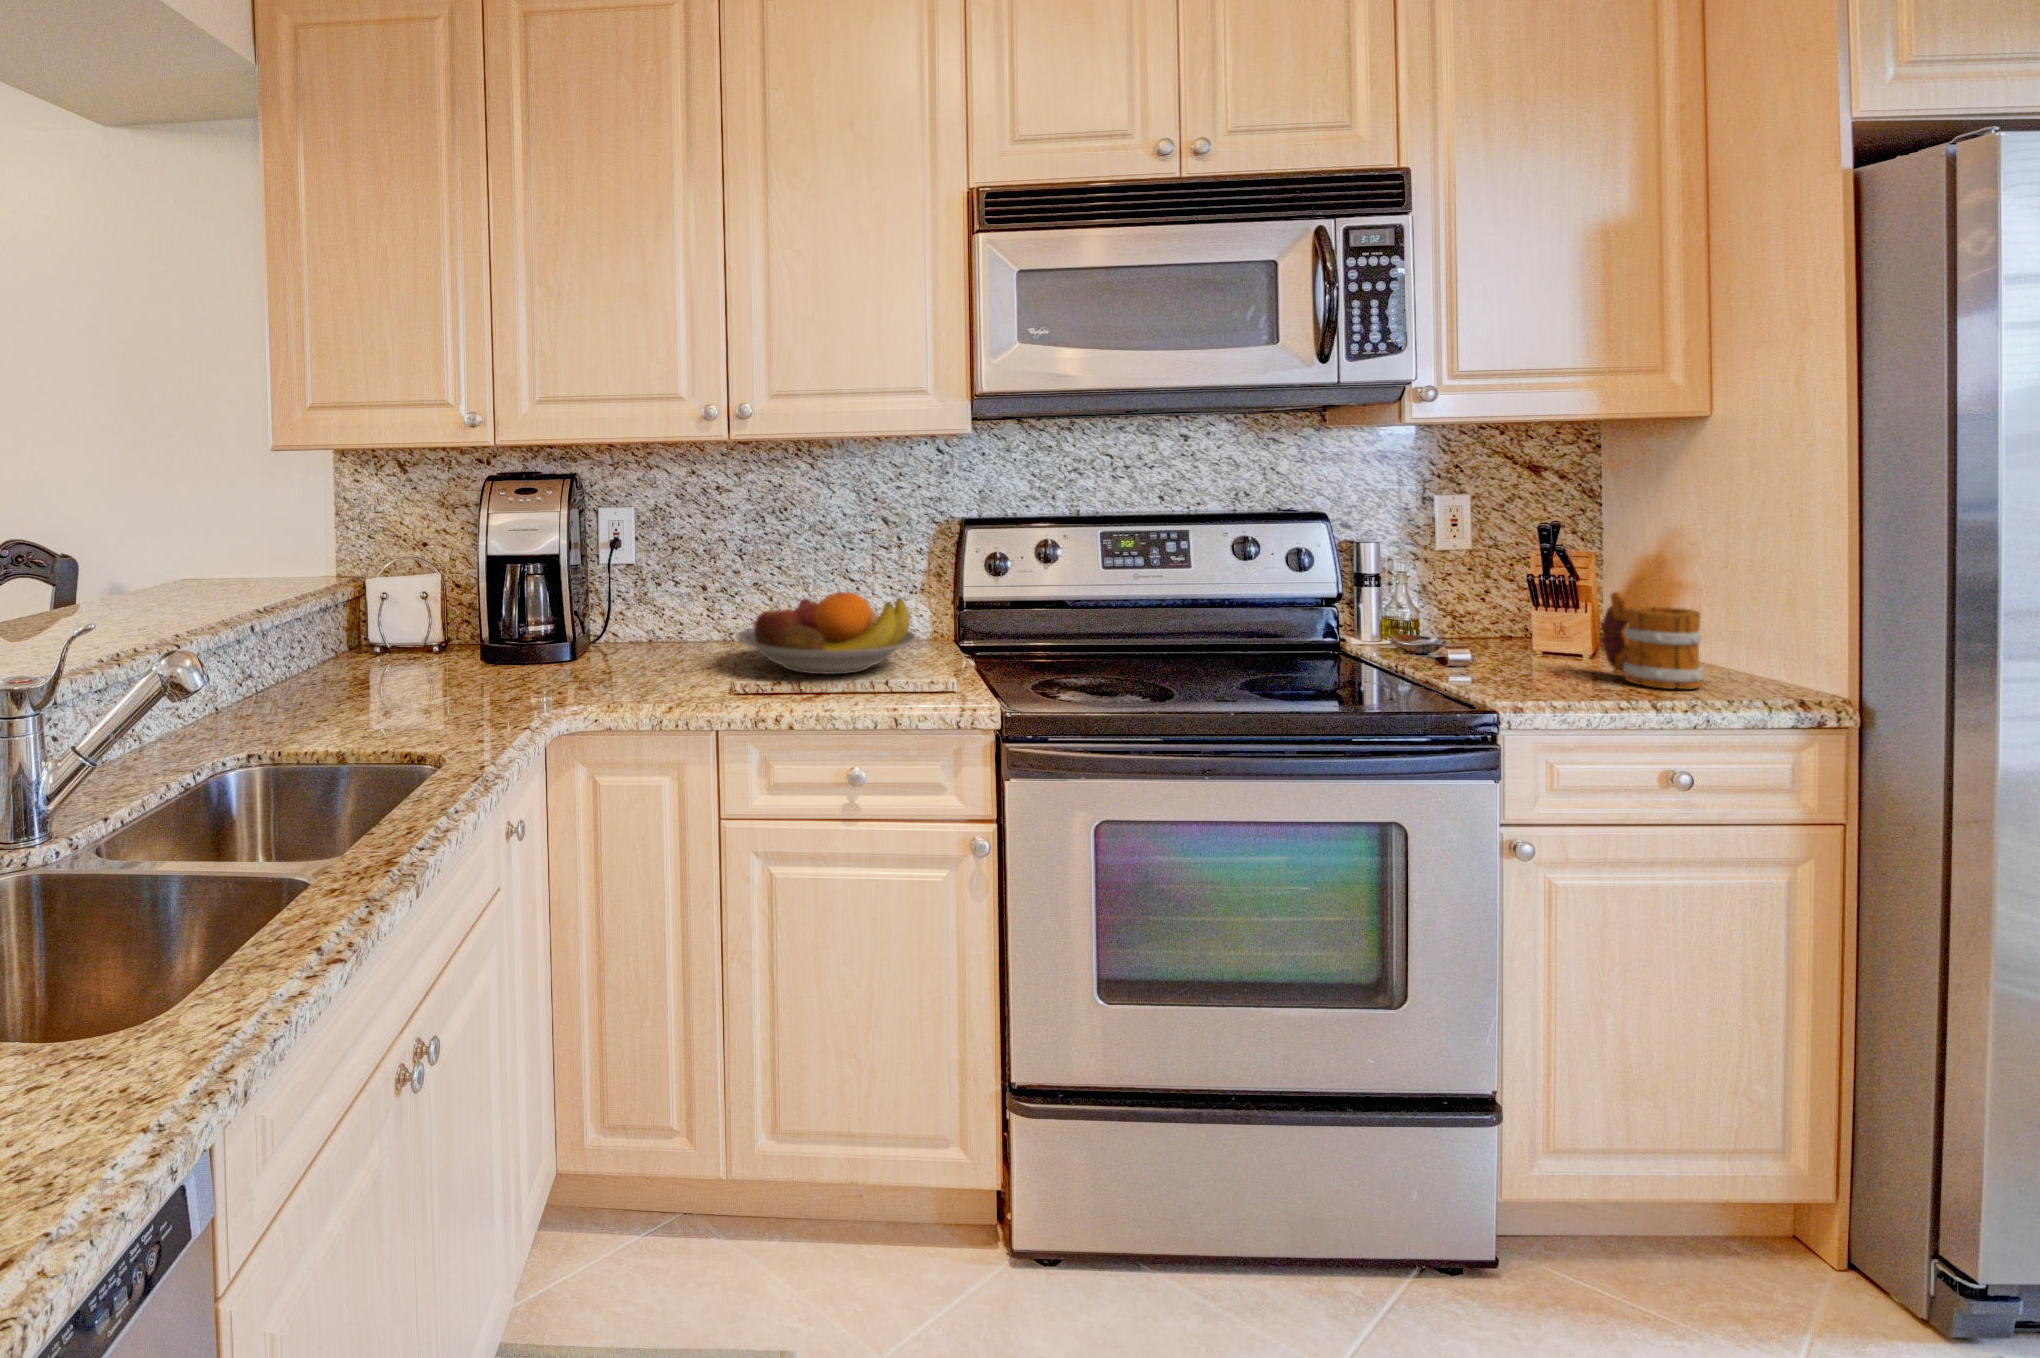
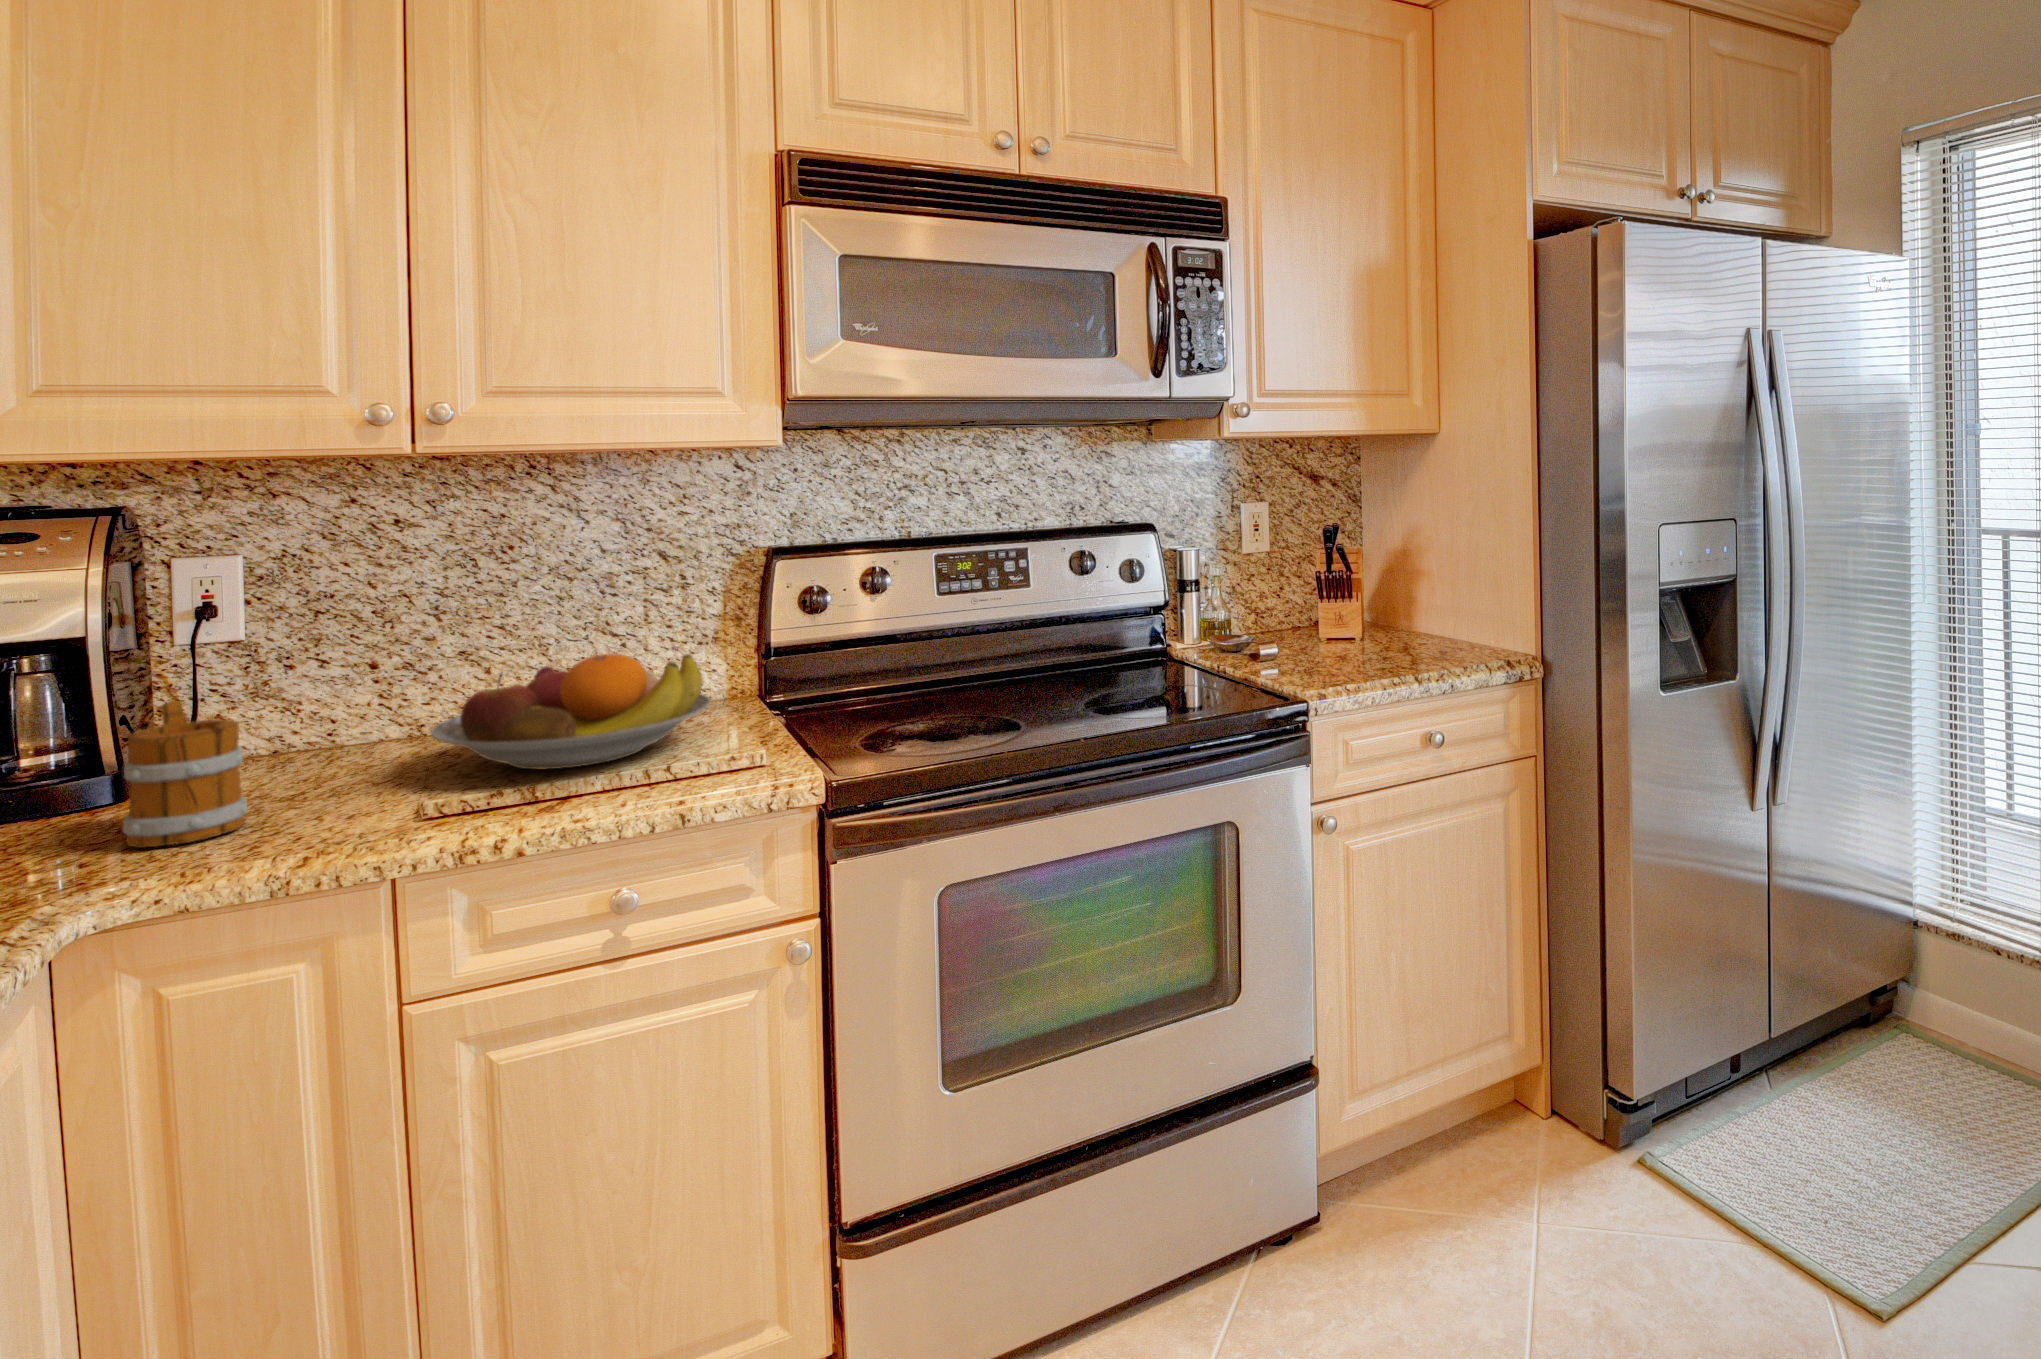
mug: present [1601,592,1703,689] -> present [123,701,247,848]

